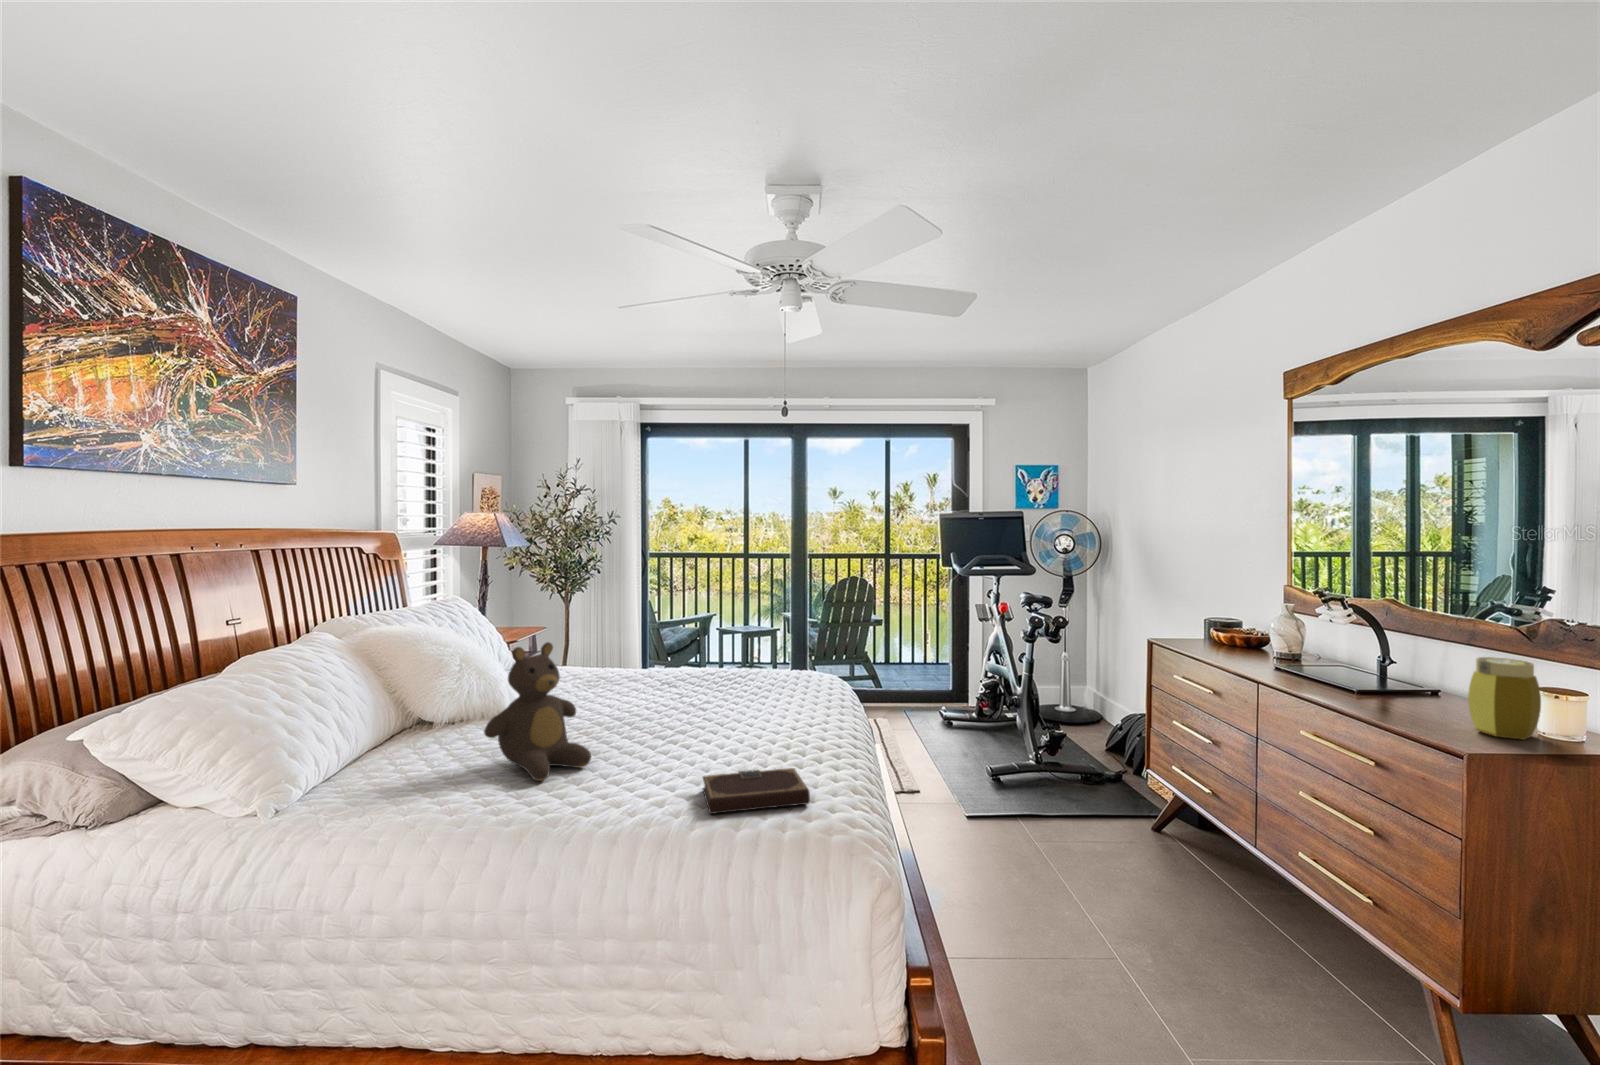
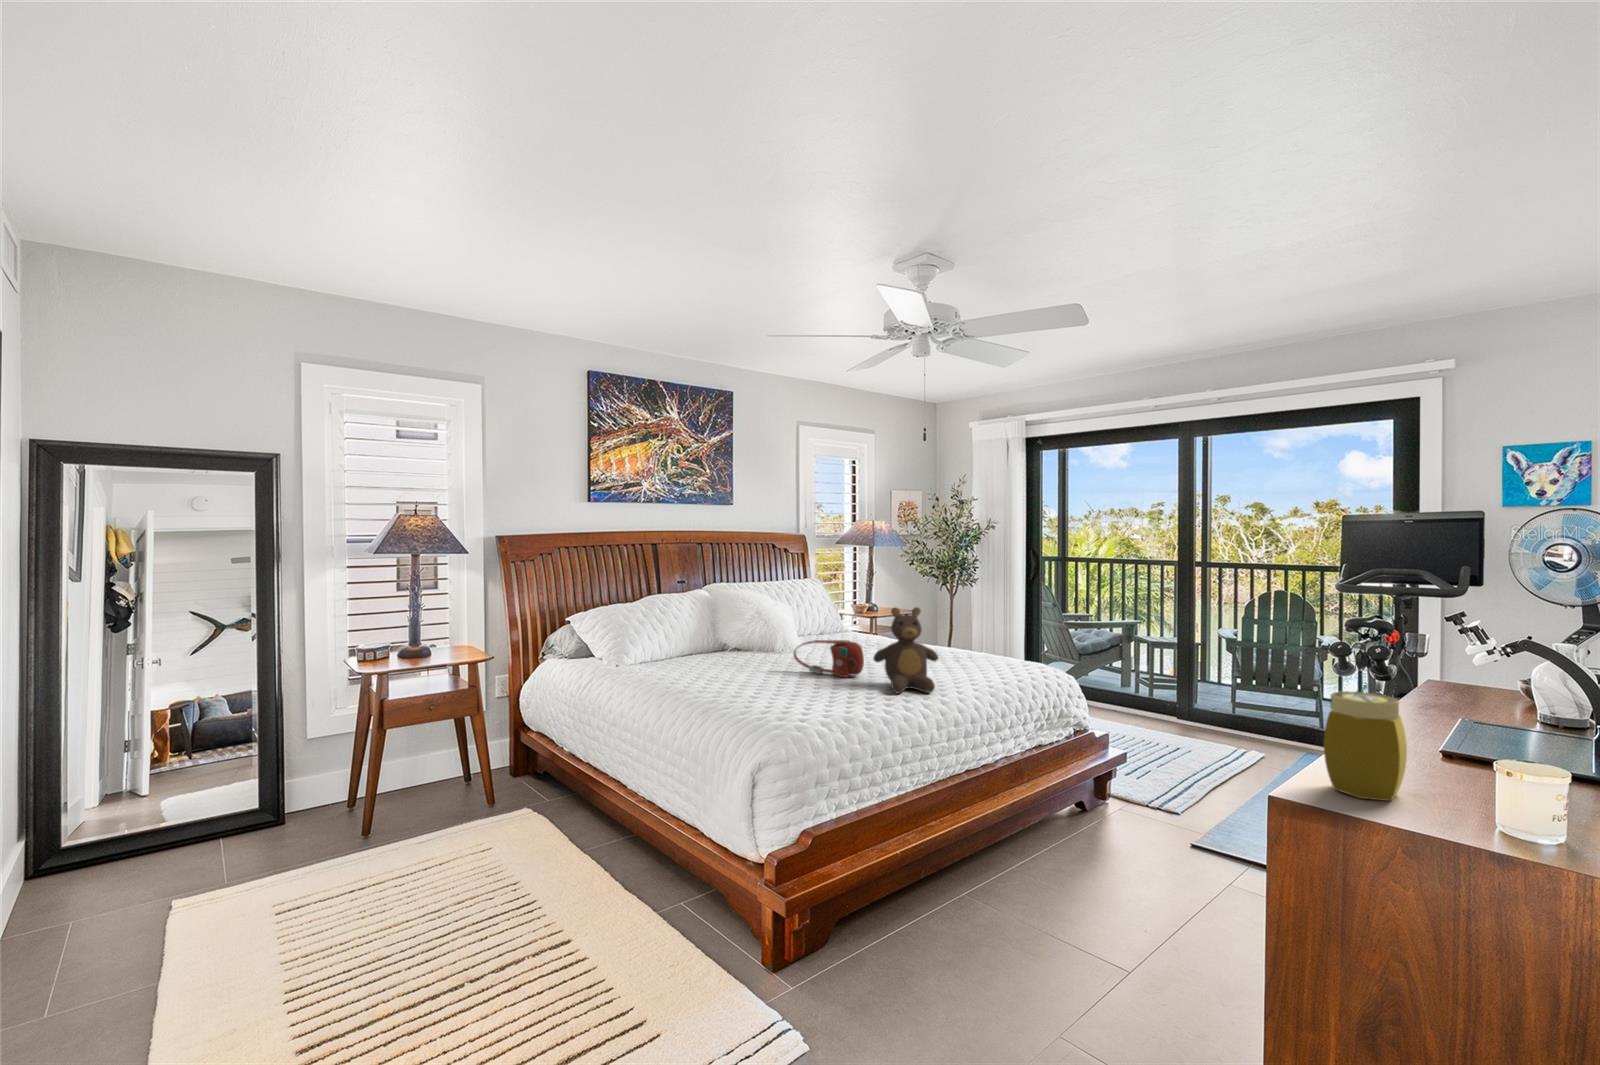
teddy bear: present [484,642,591,781] -> present [873,607,938,693]
handbag: none [618,677,722,731] -> present [794,640,864,677]
notebook: present [703,768,810,814] -> none [736,690,814,716]

